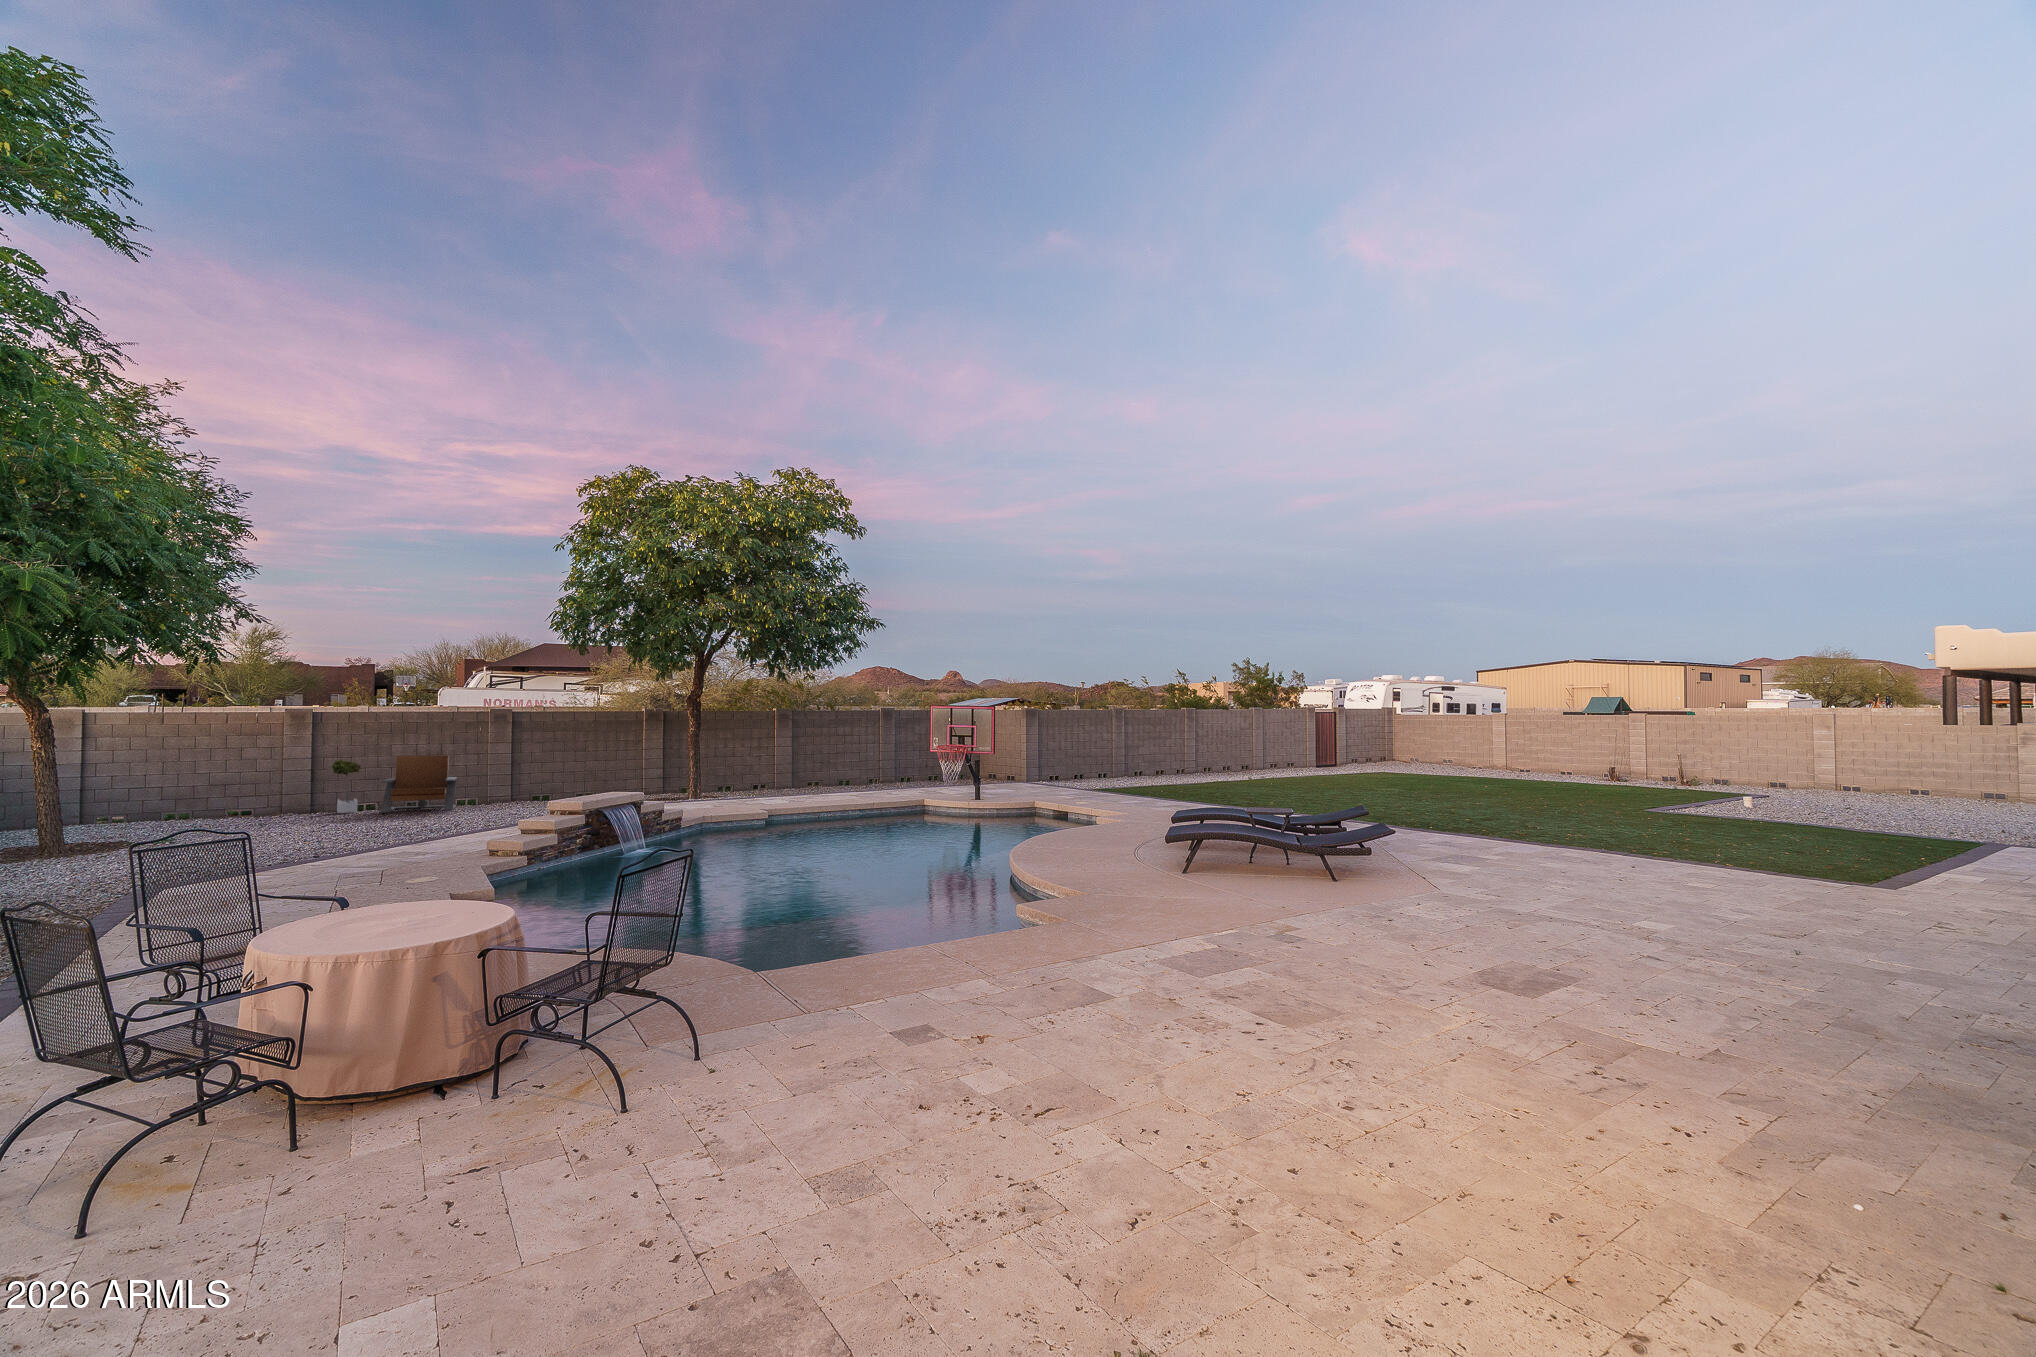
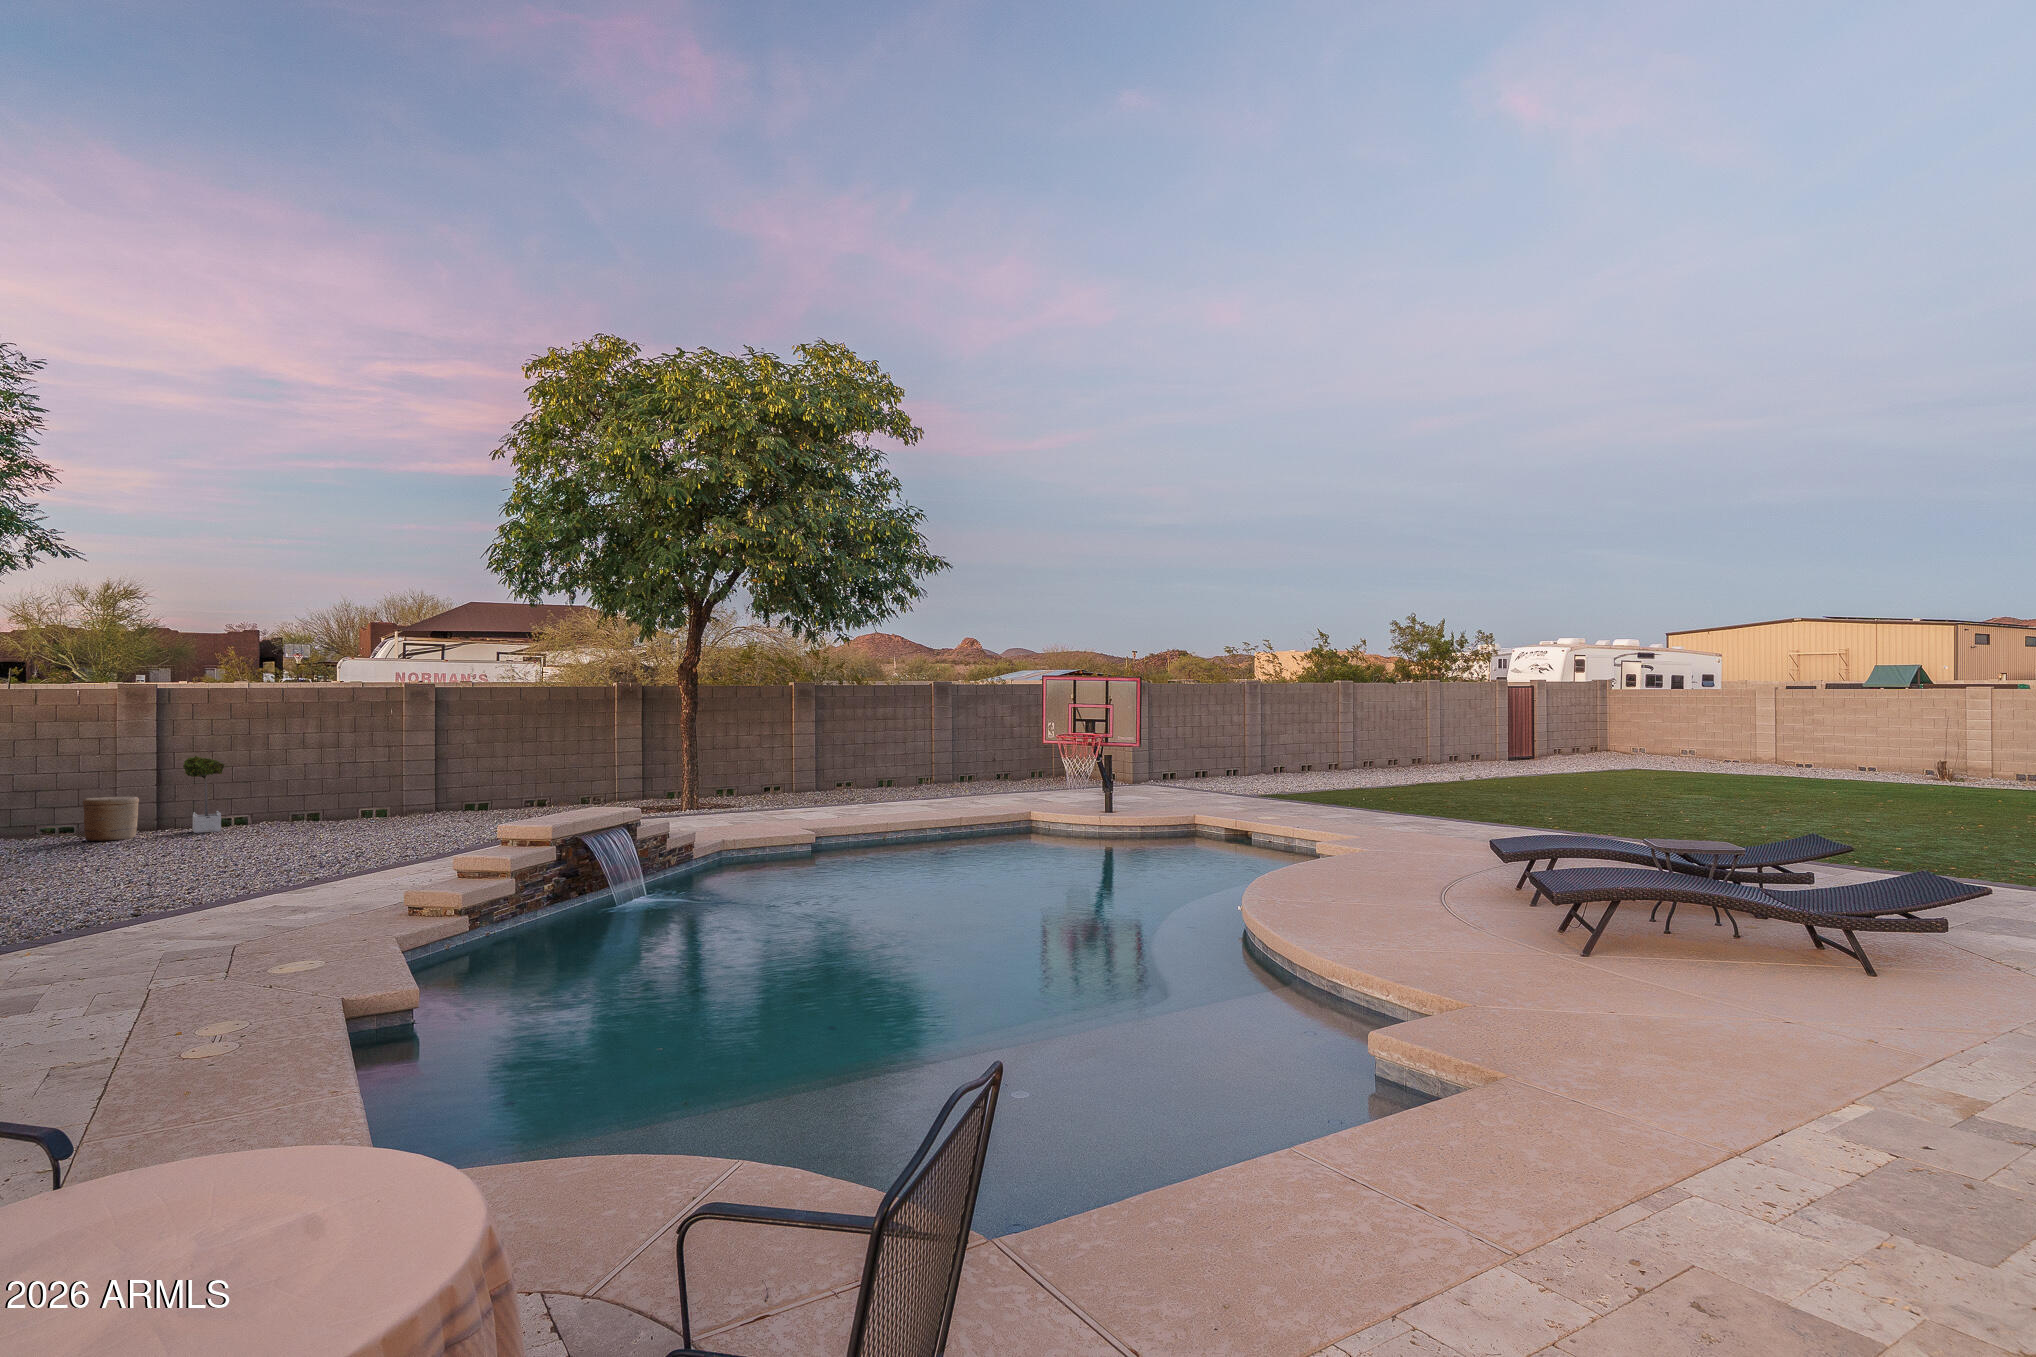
lounge chair: present [381,755,457,813] -> none [253,749,362,832]
woven basket: none [262,788,301,818] -> present [83,797,139,841]

